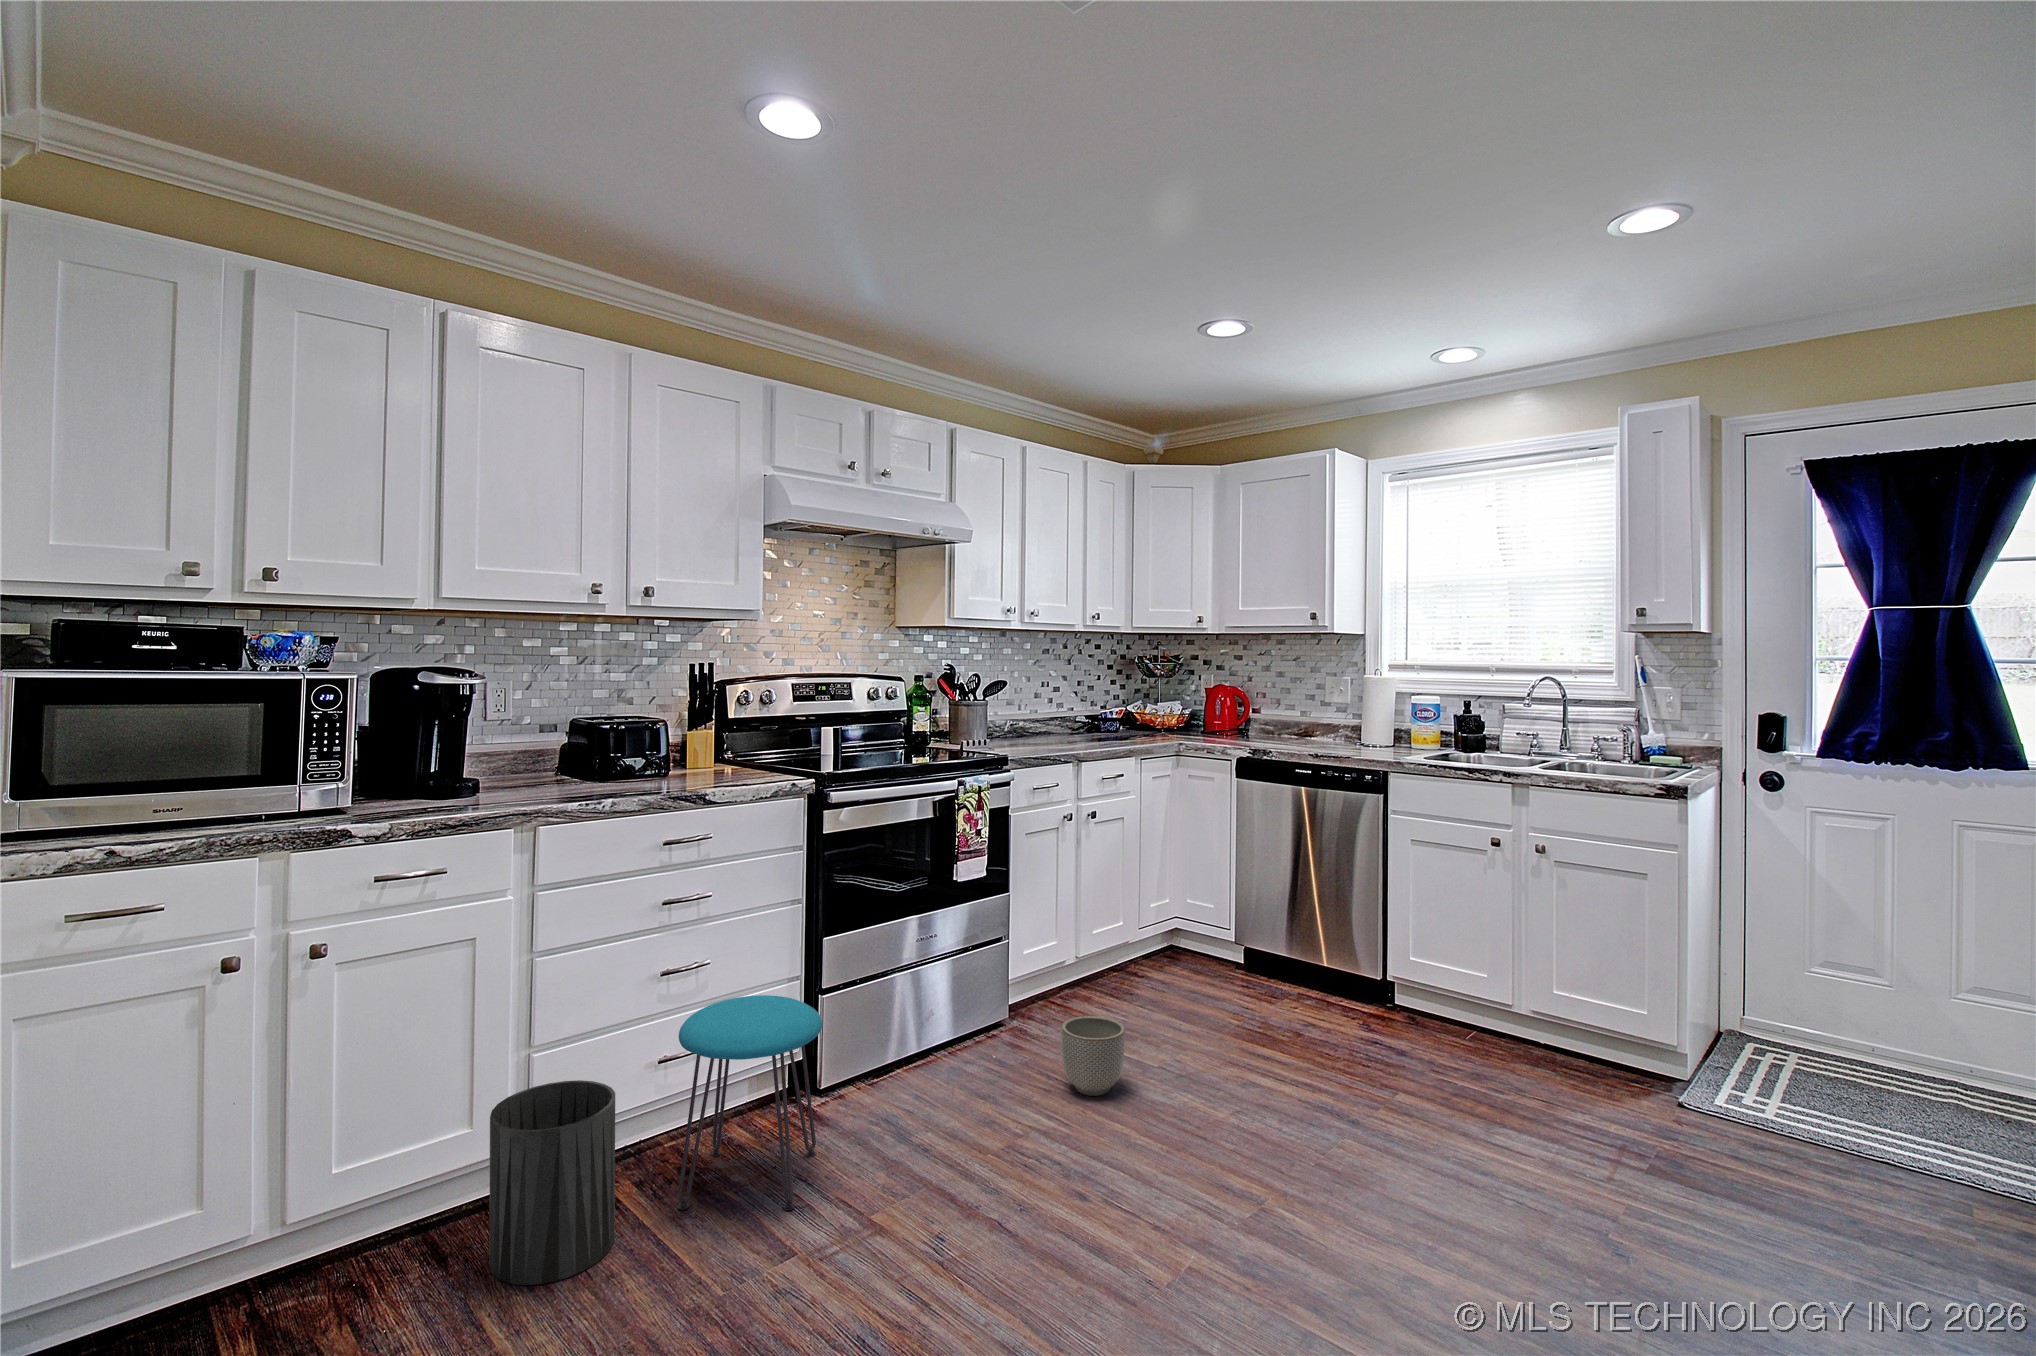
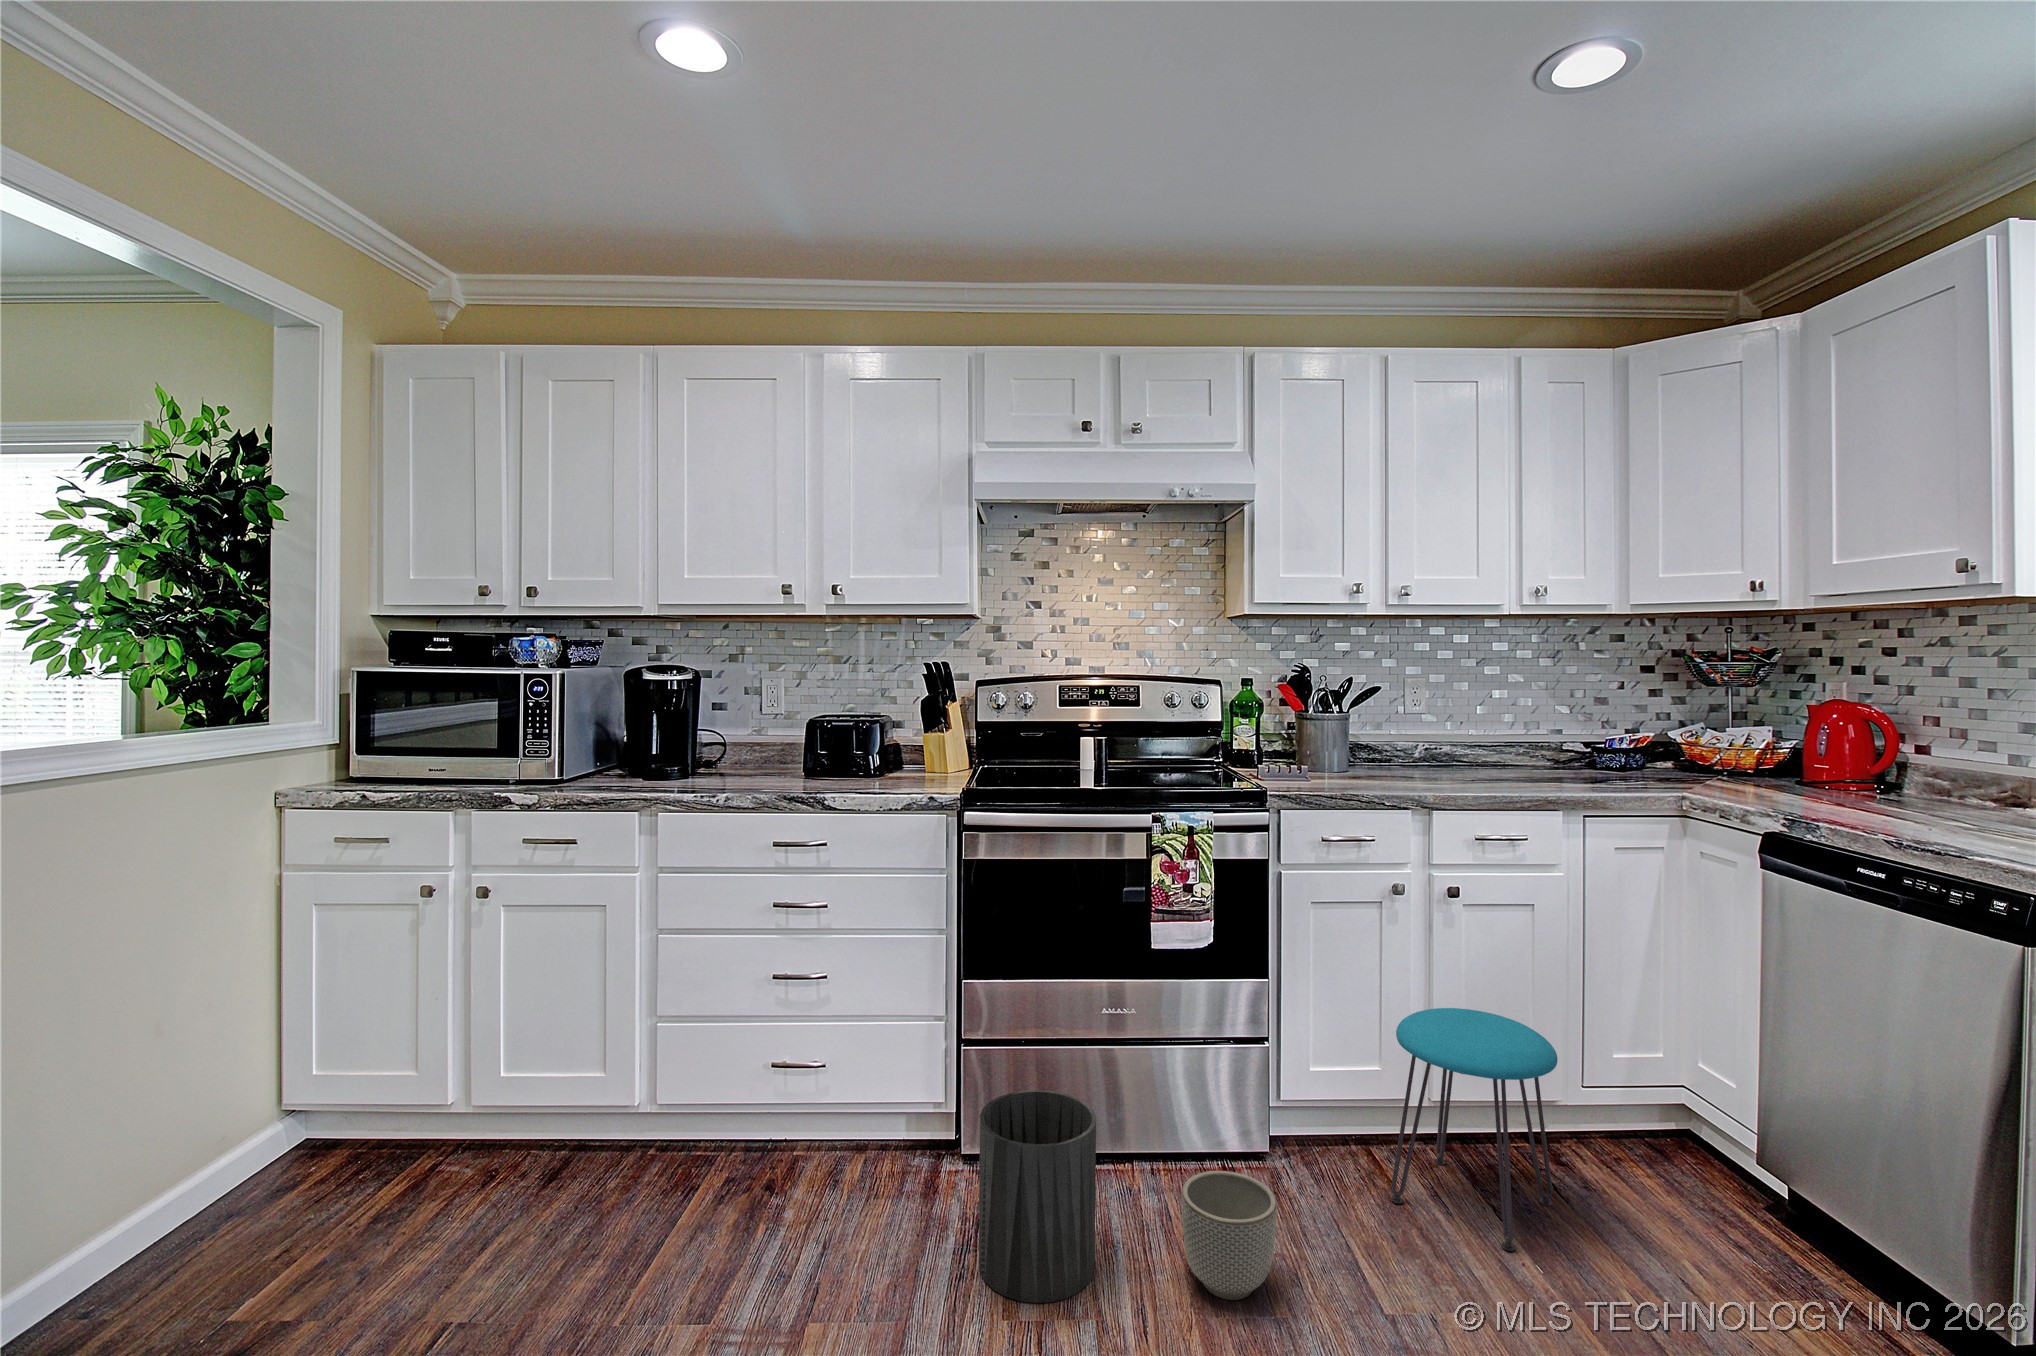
stool: present [678,995,822,1210] -> present [1391,1008,1558,1251]
trash can: present [489,1080,615,1285] -> present [979,1090,1096,1303]

